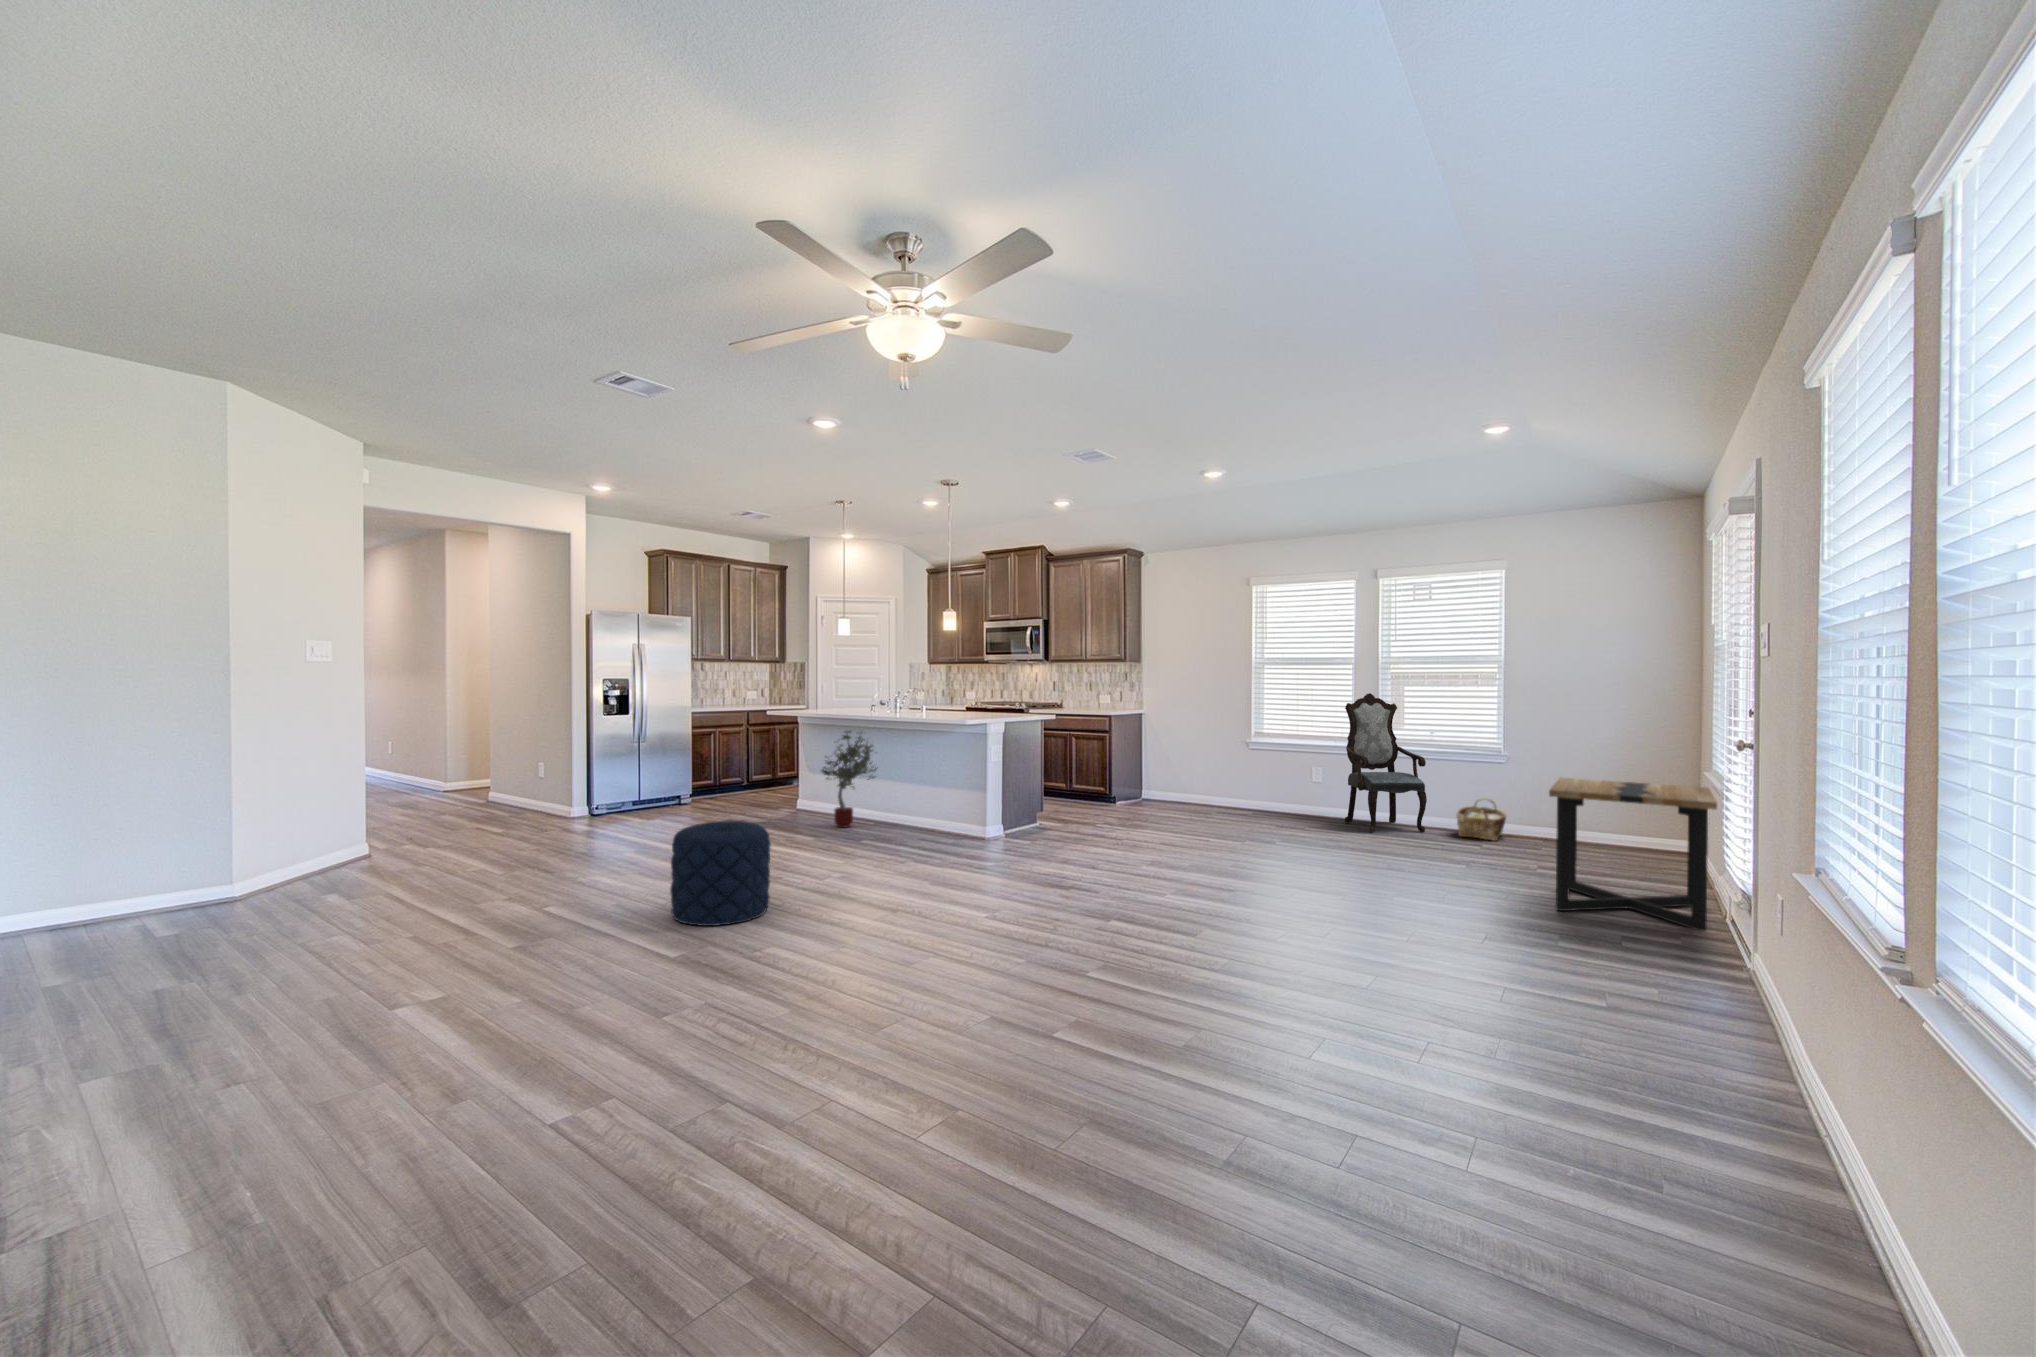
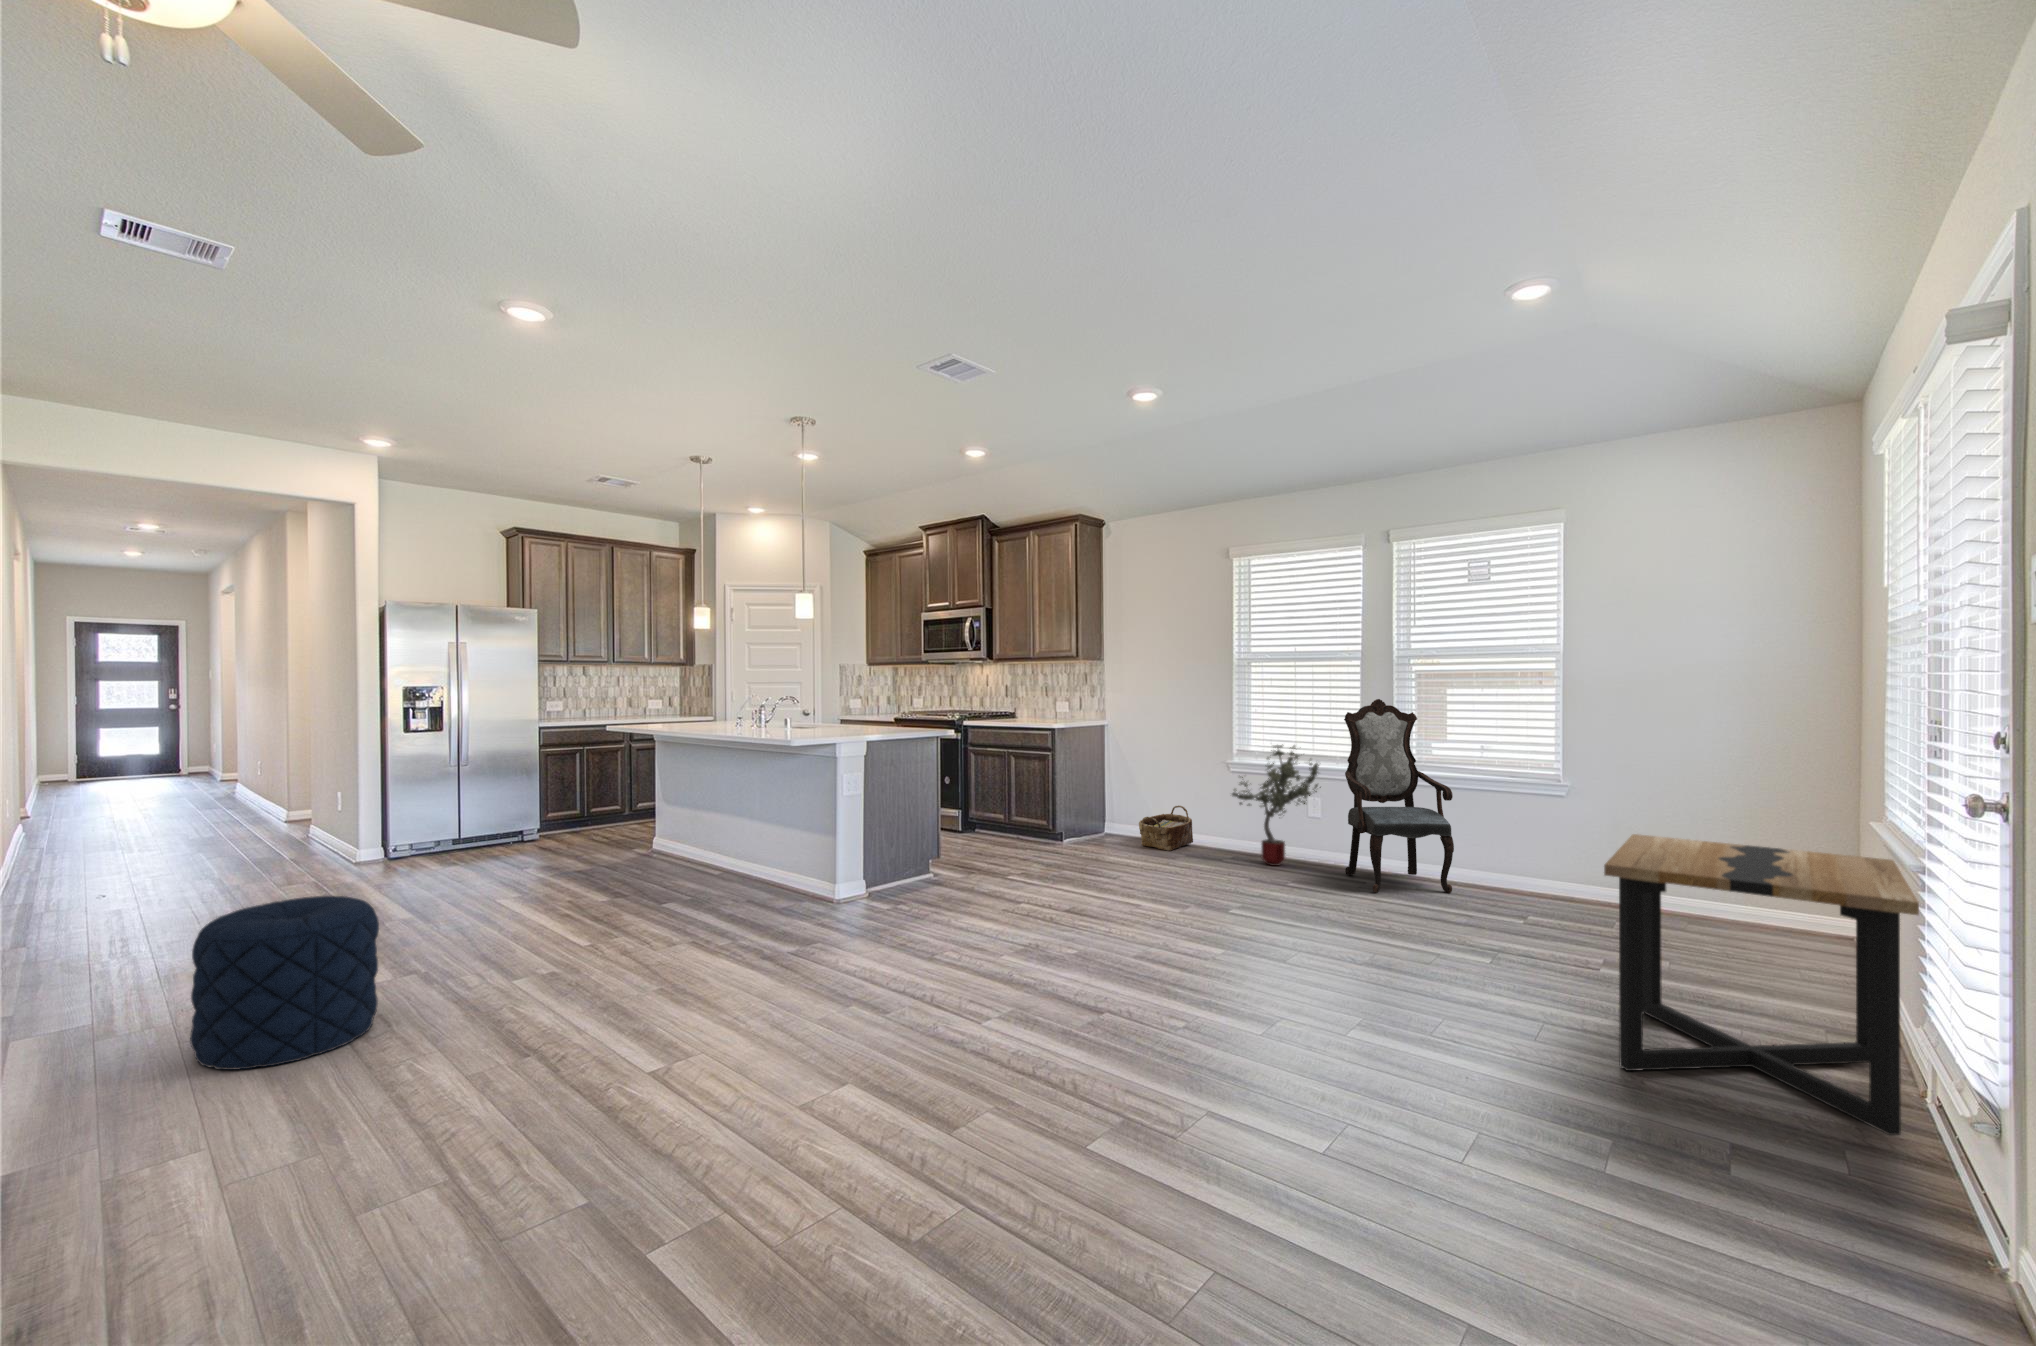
potted tree: present [821,731,877,828] -> present [1232,745,1321,866]
woven basket: present [1456,798,1506,841] -> present [1139,805,1193,851]

